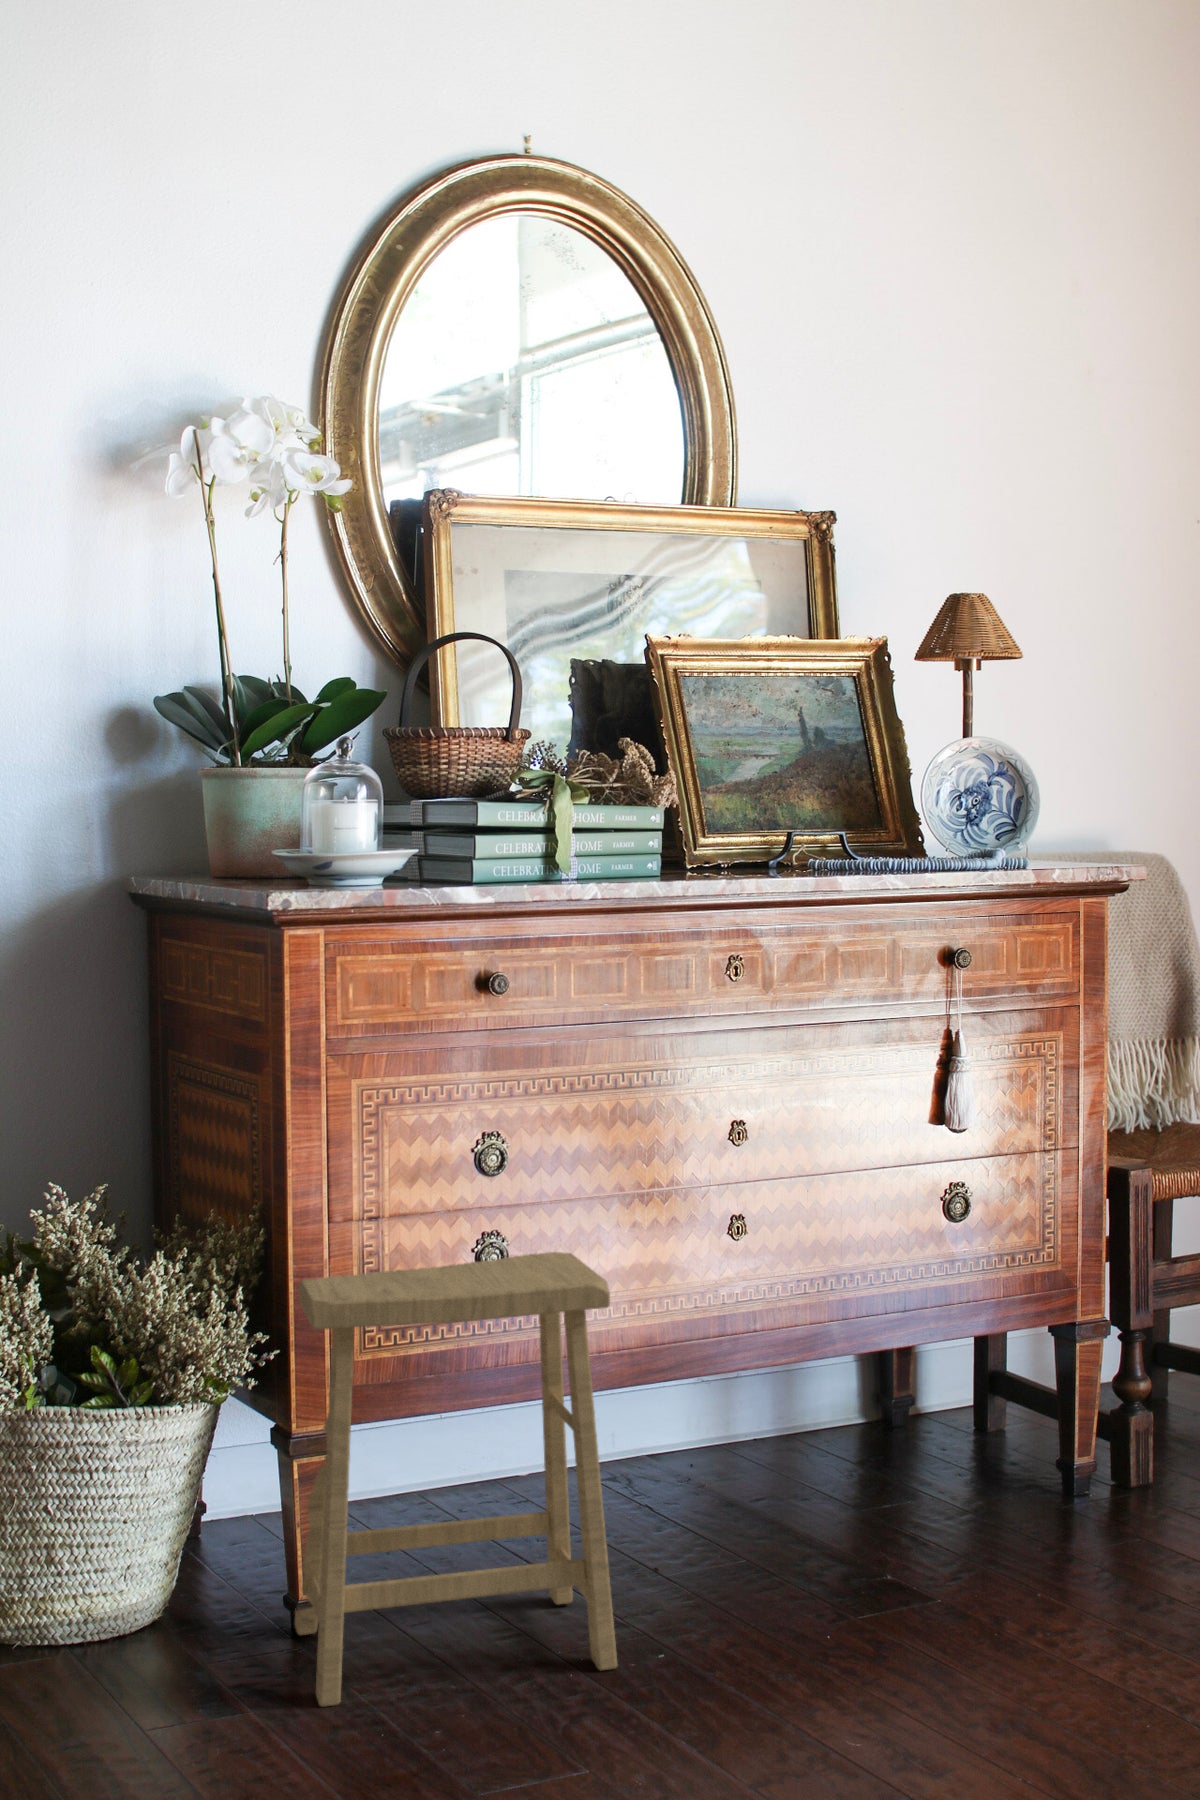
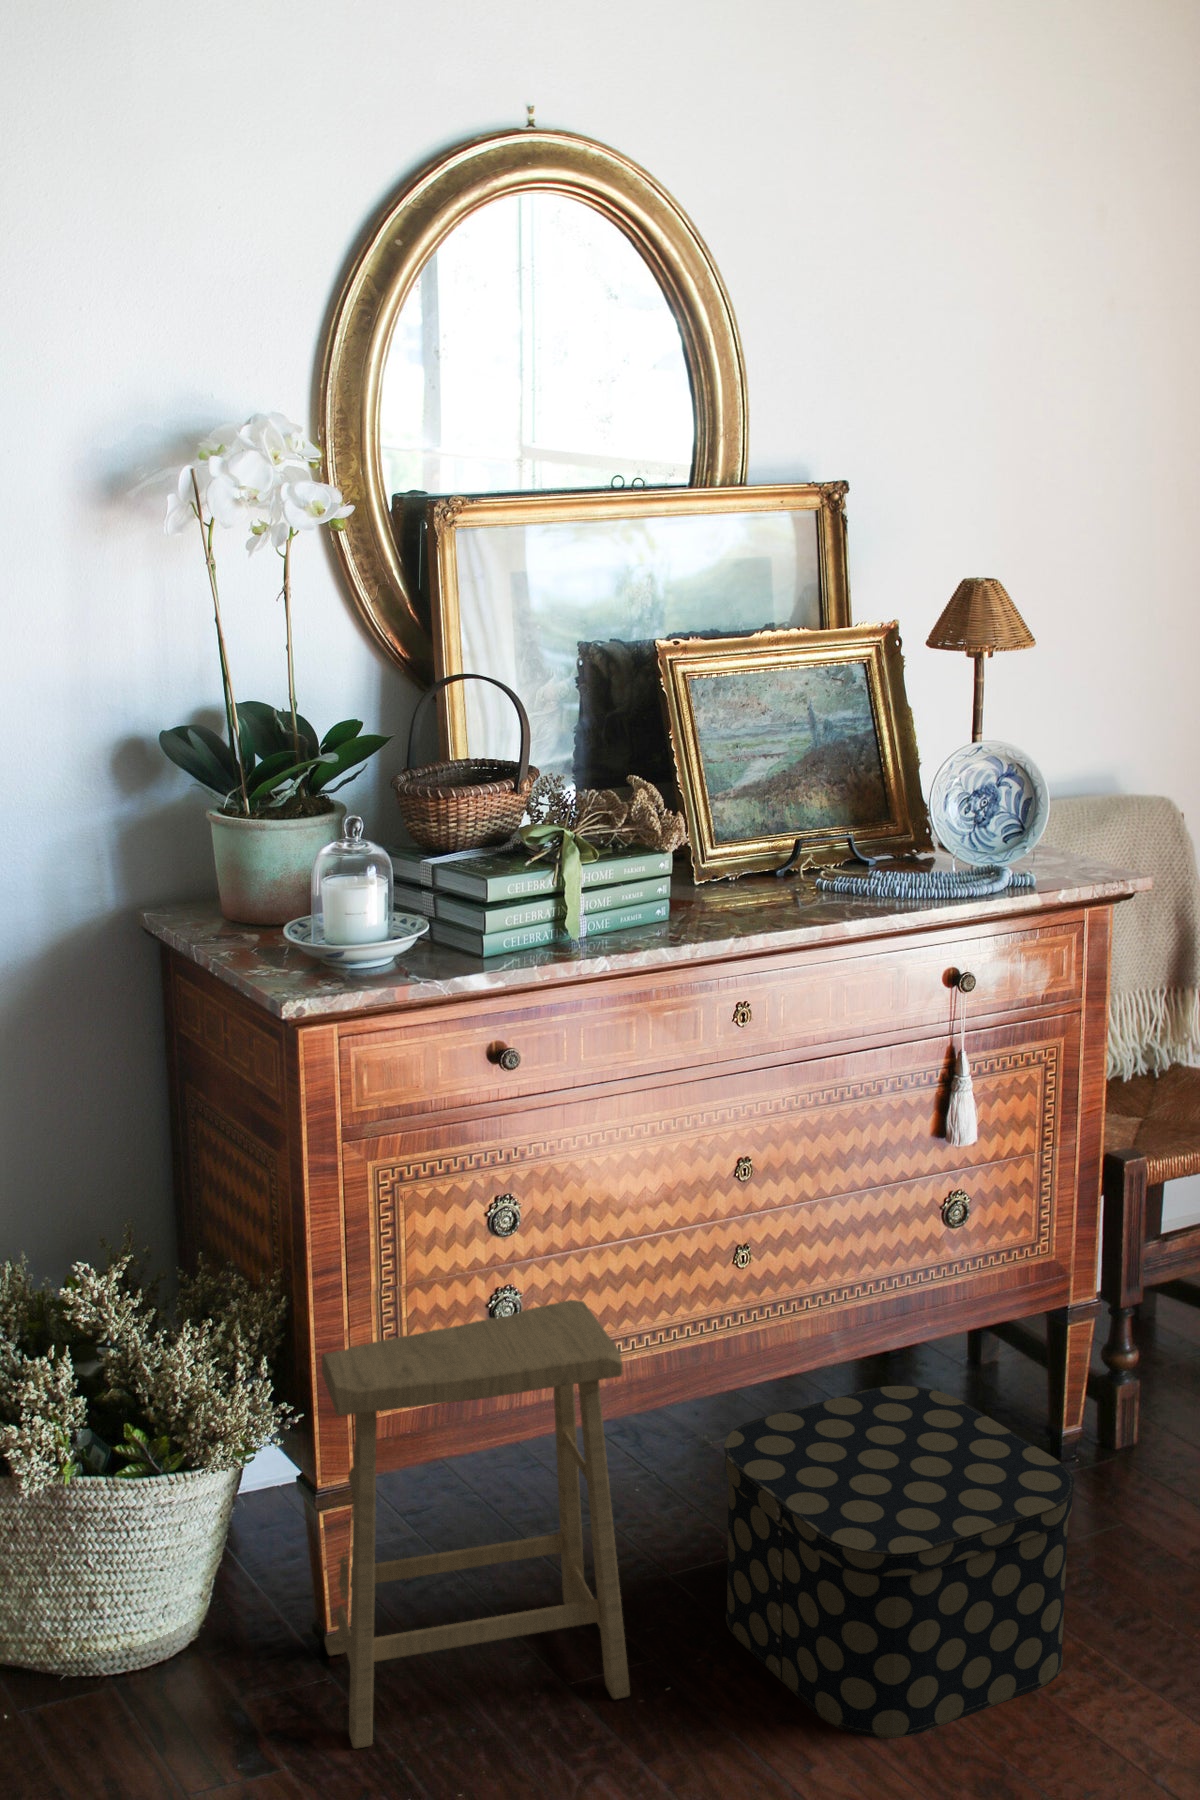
storage box: none [718,1375,1085,1703] -> present [724,1386,1075,1738]

